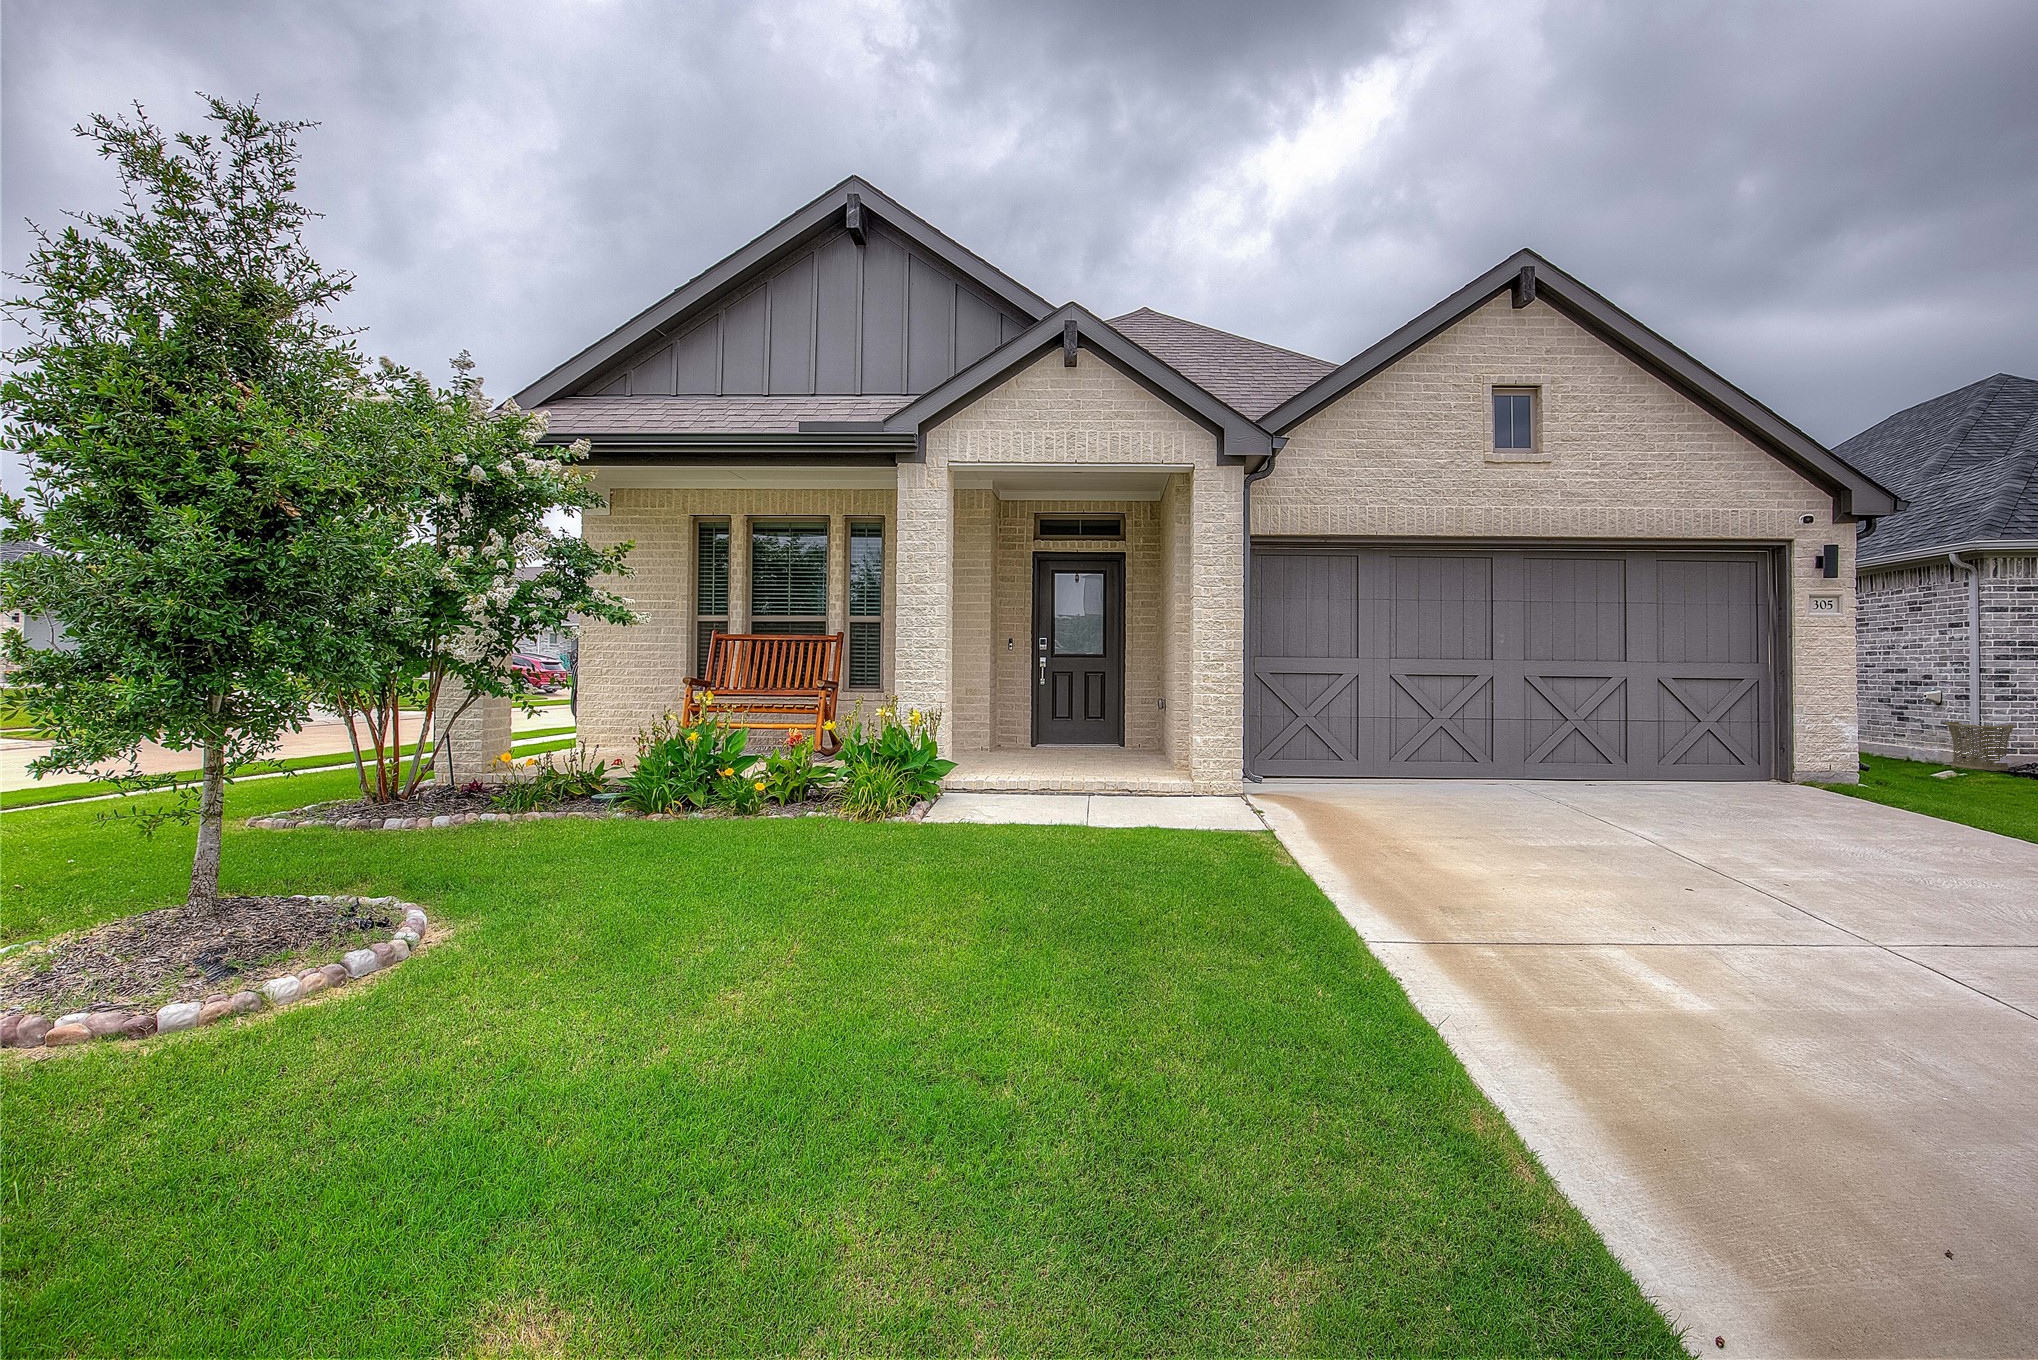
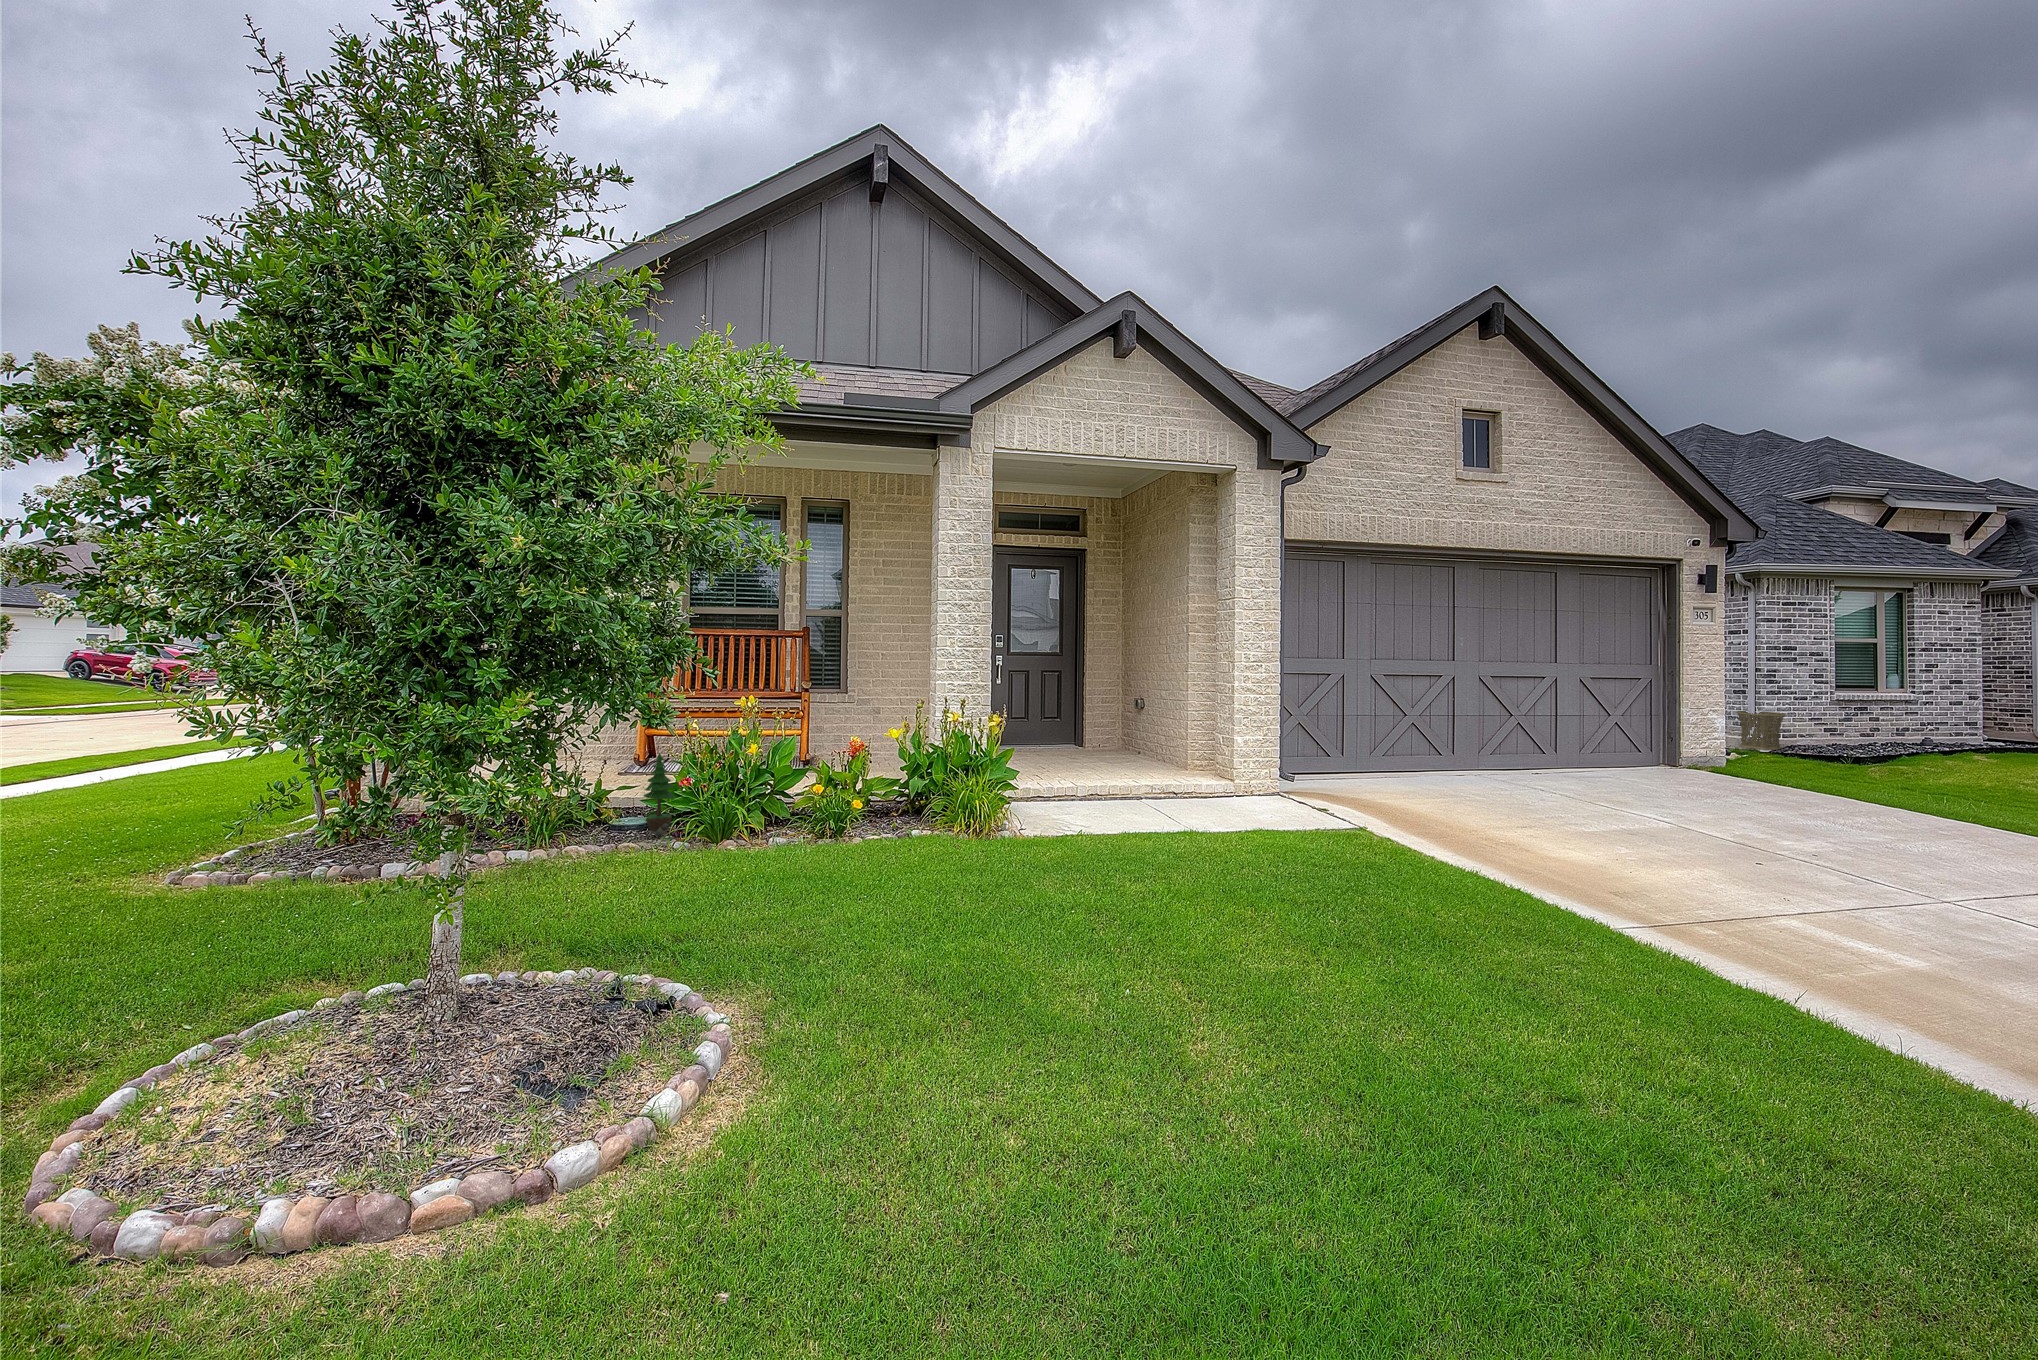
potted tree: none [598,737,627,809] -> present [643,753,675,836]

